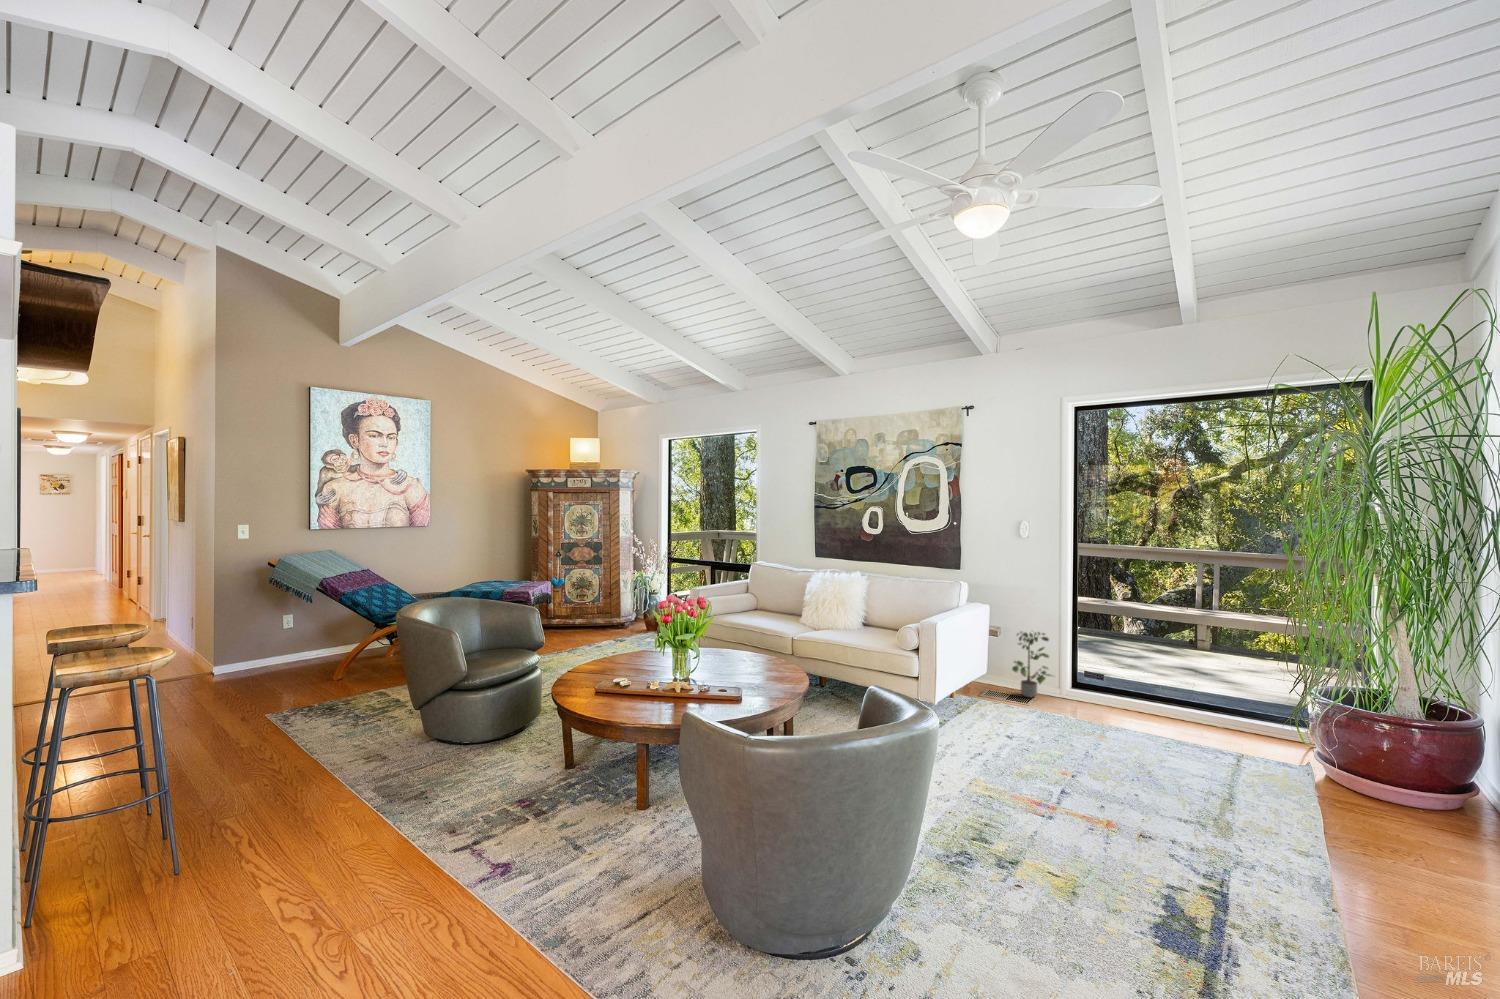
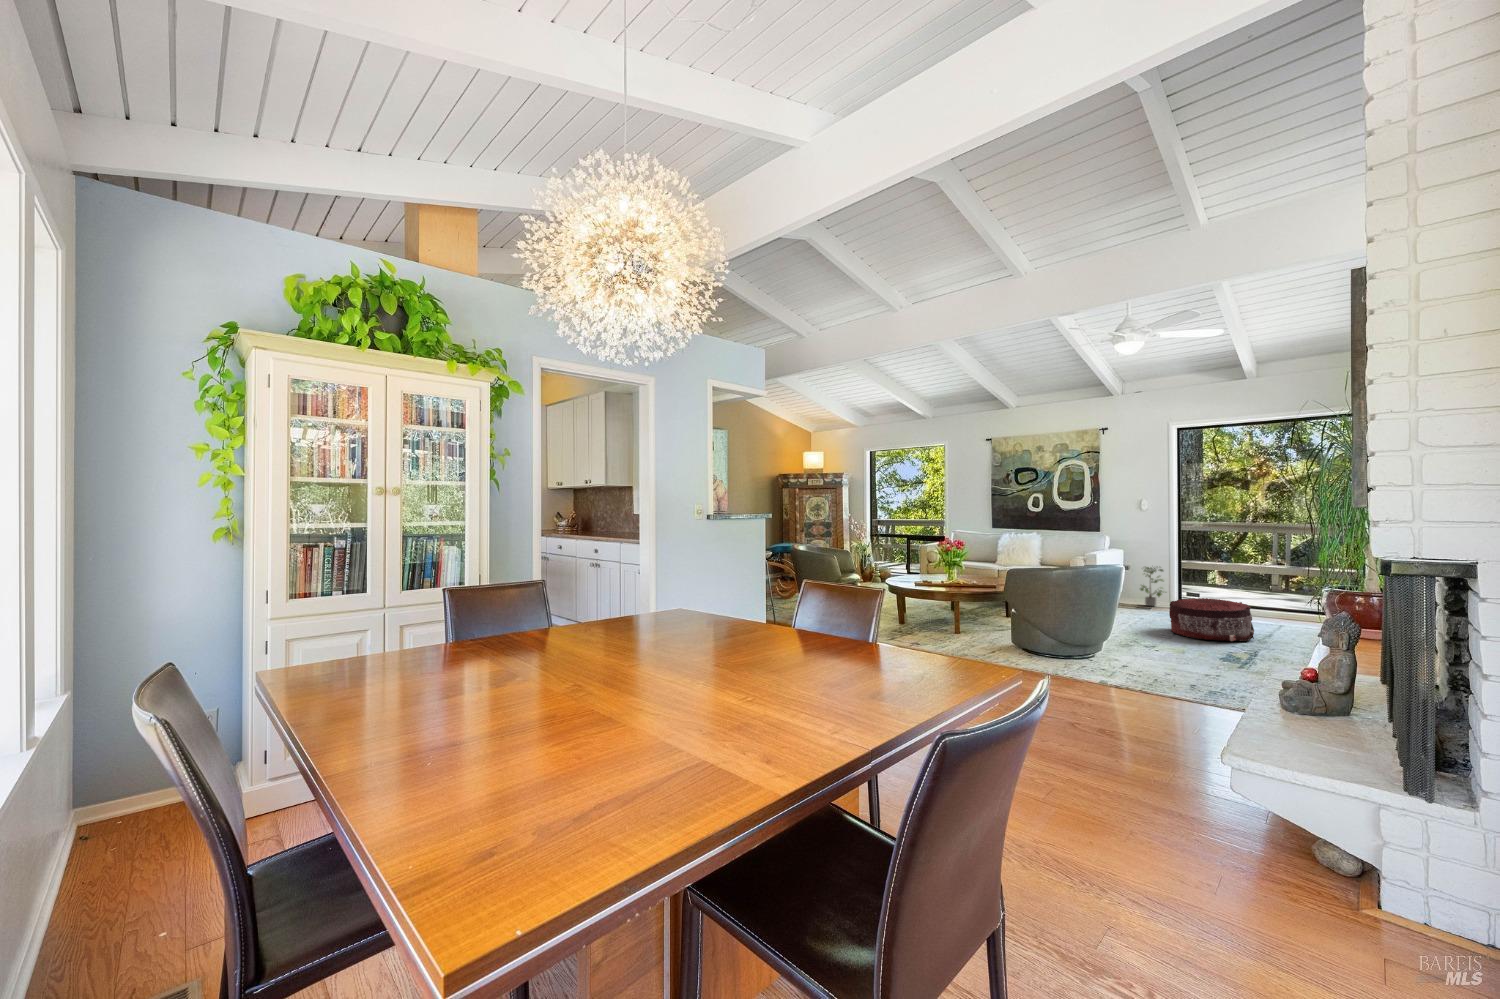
pouf: none [1035,714,1182,821] -> present [1169,598,1254,641]

